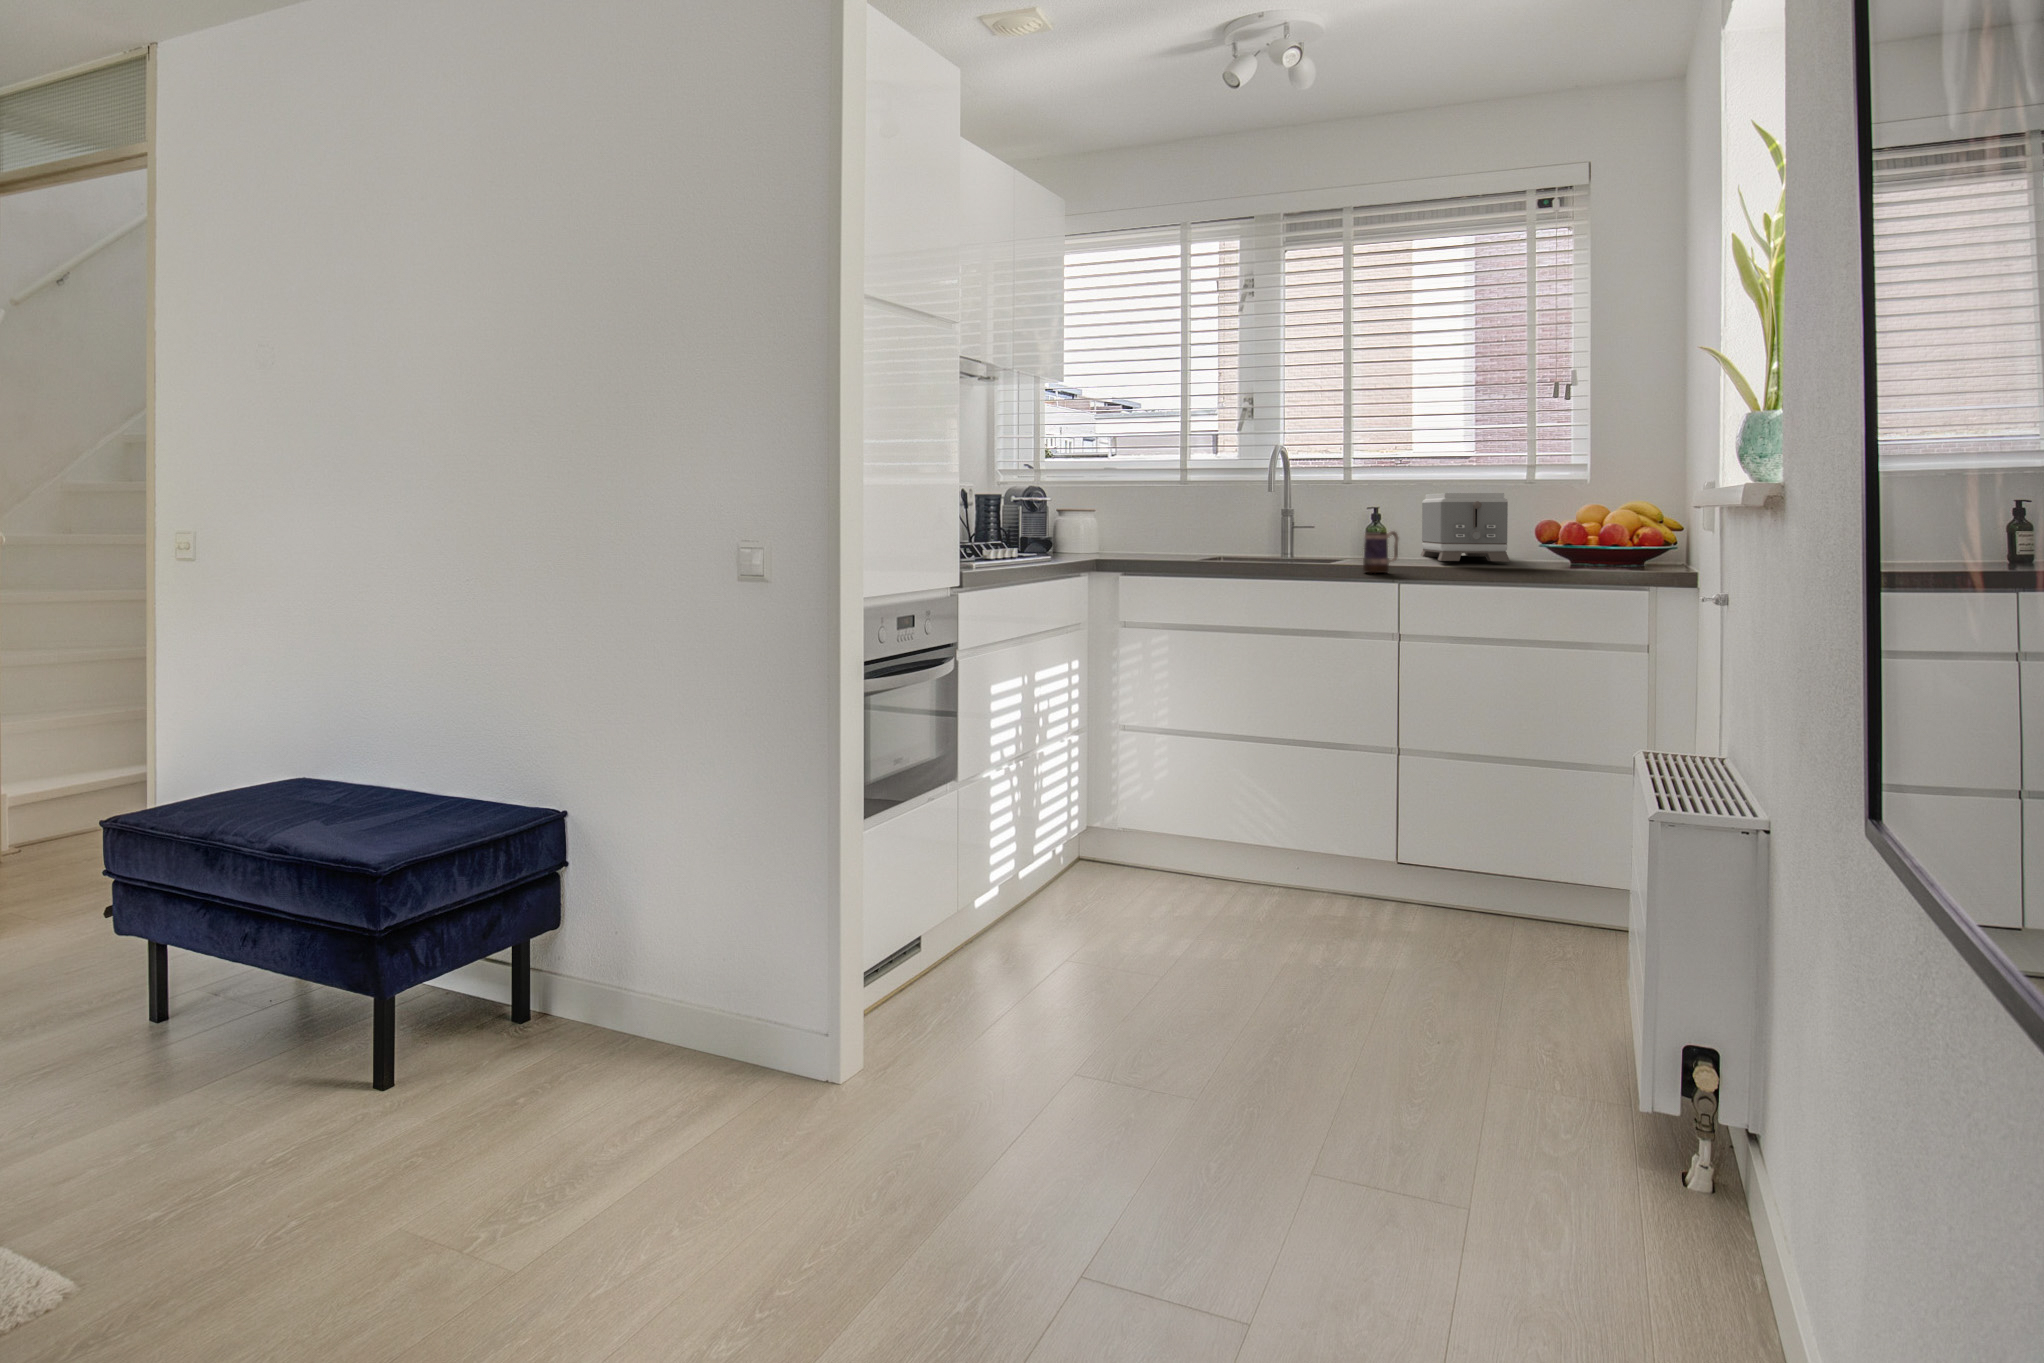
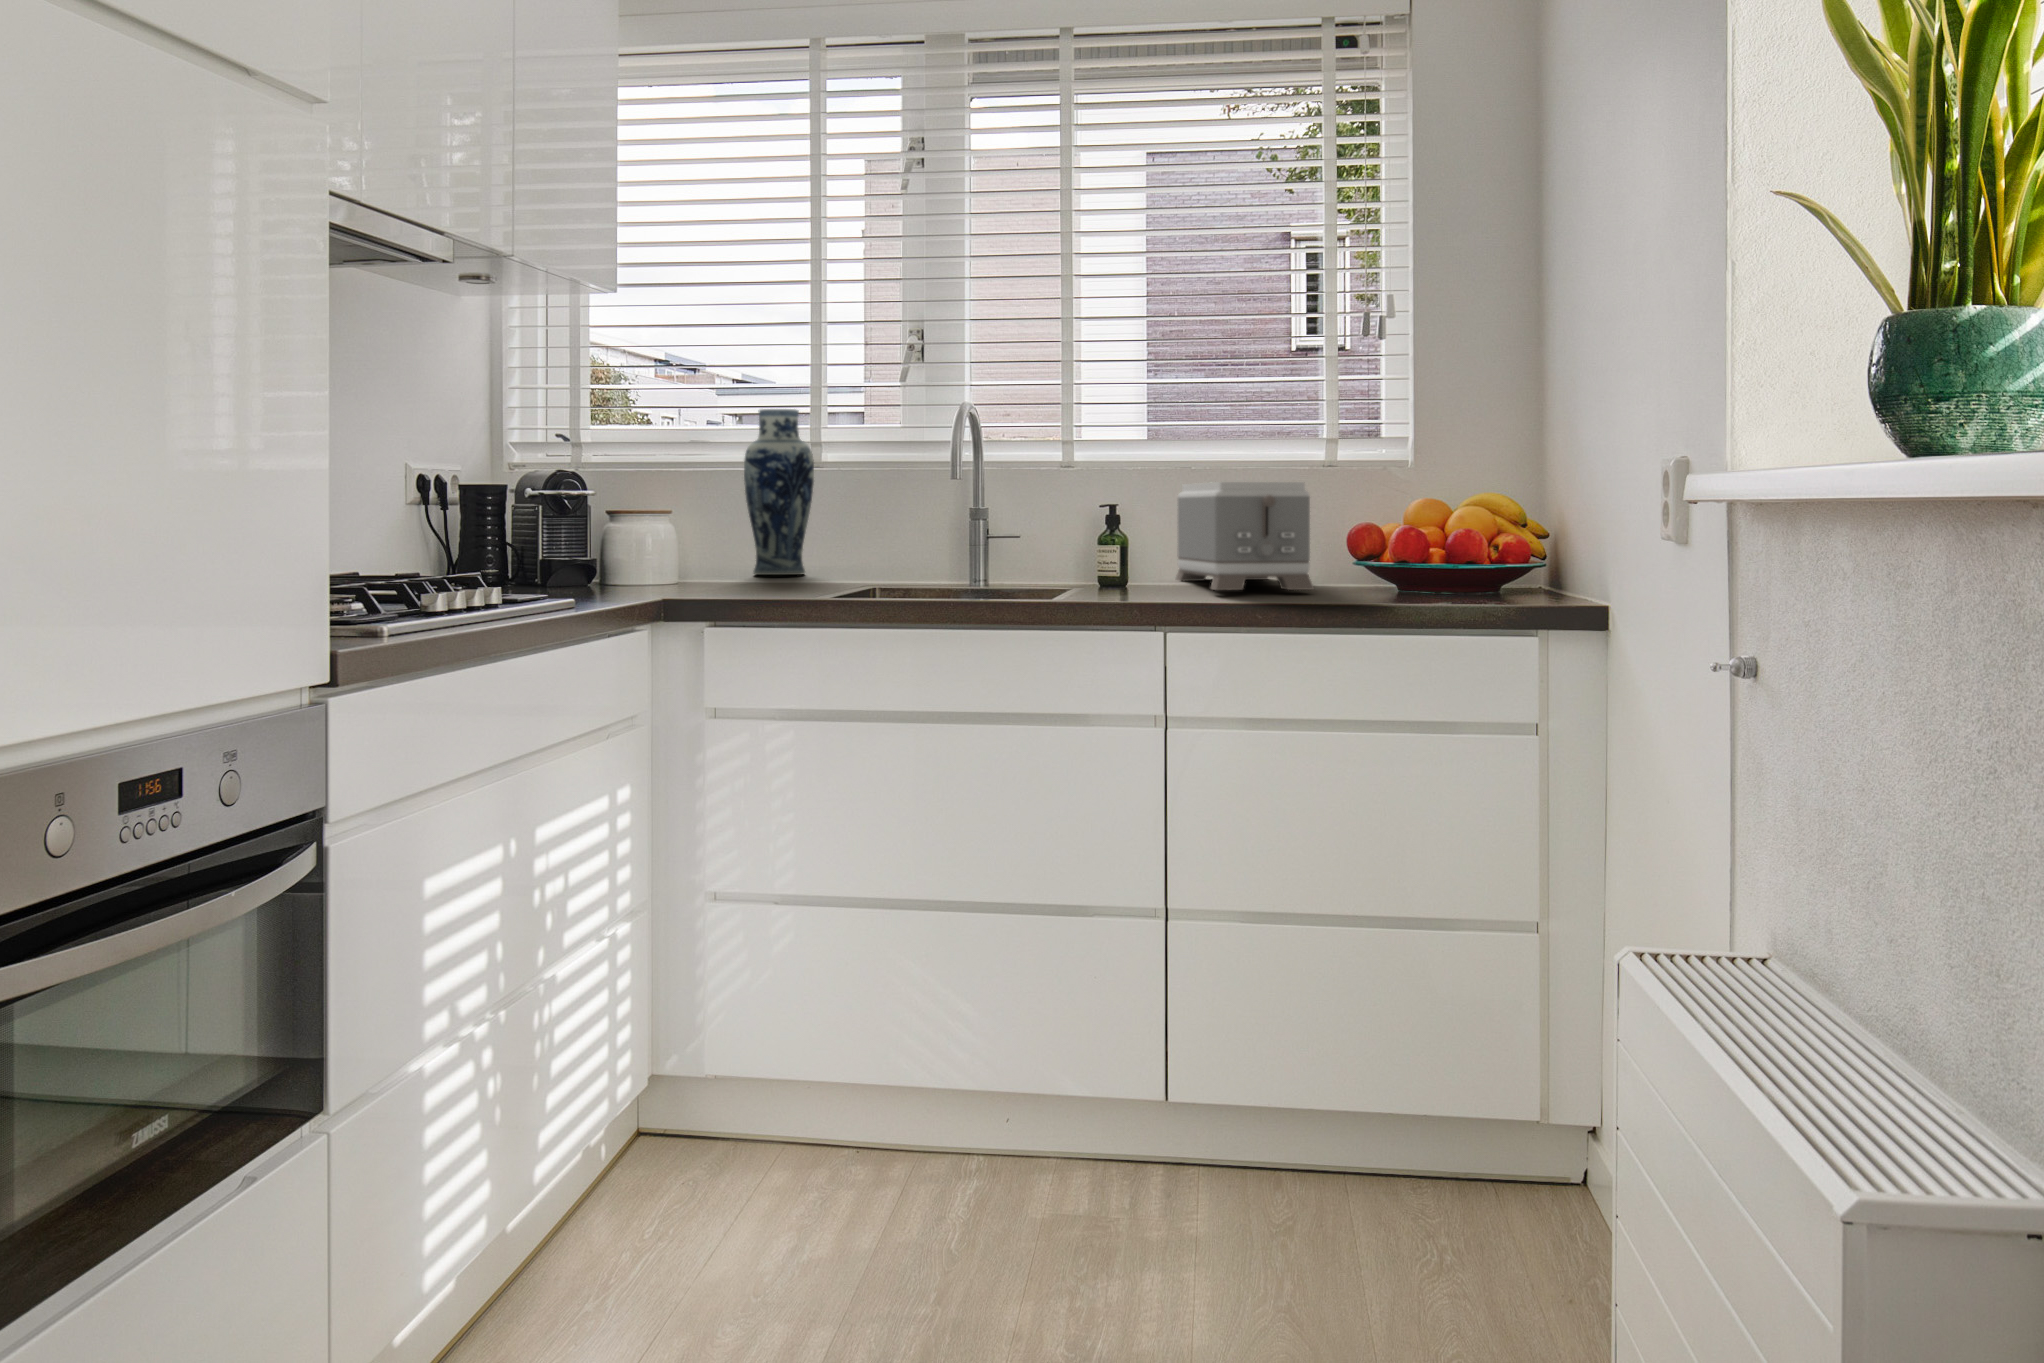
vase: none [1137,449,1181,550] -> present [744,409,814,575]
mug: present [1363,531,1398,573] -> none [1109,544,1163,615]

